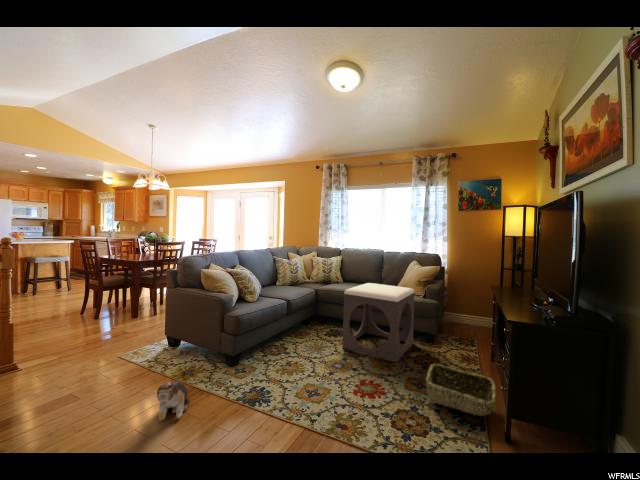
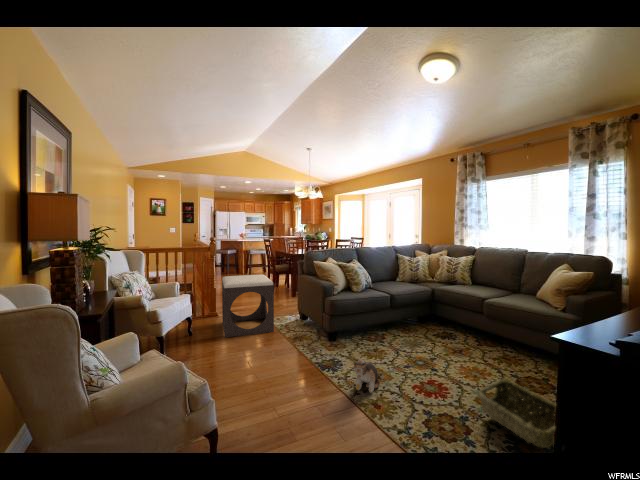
footstool: present [342,283,415,362] -> present [222,275,274,337]
plush toy: present [153,381,190,421] -> present [353,360,379,392]

